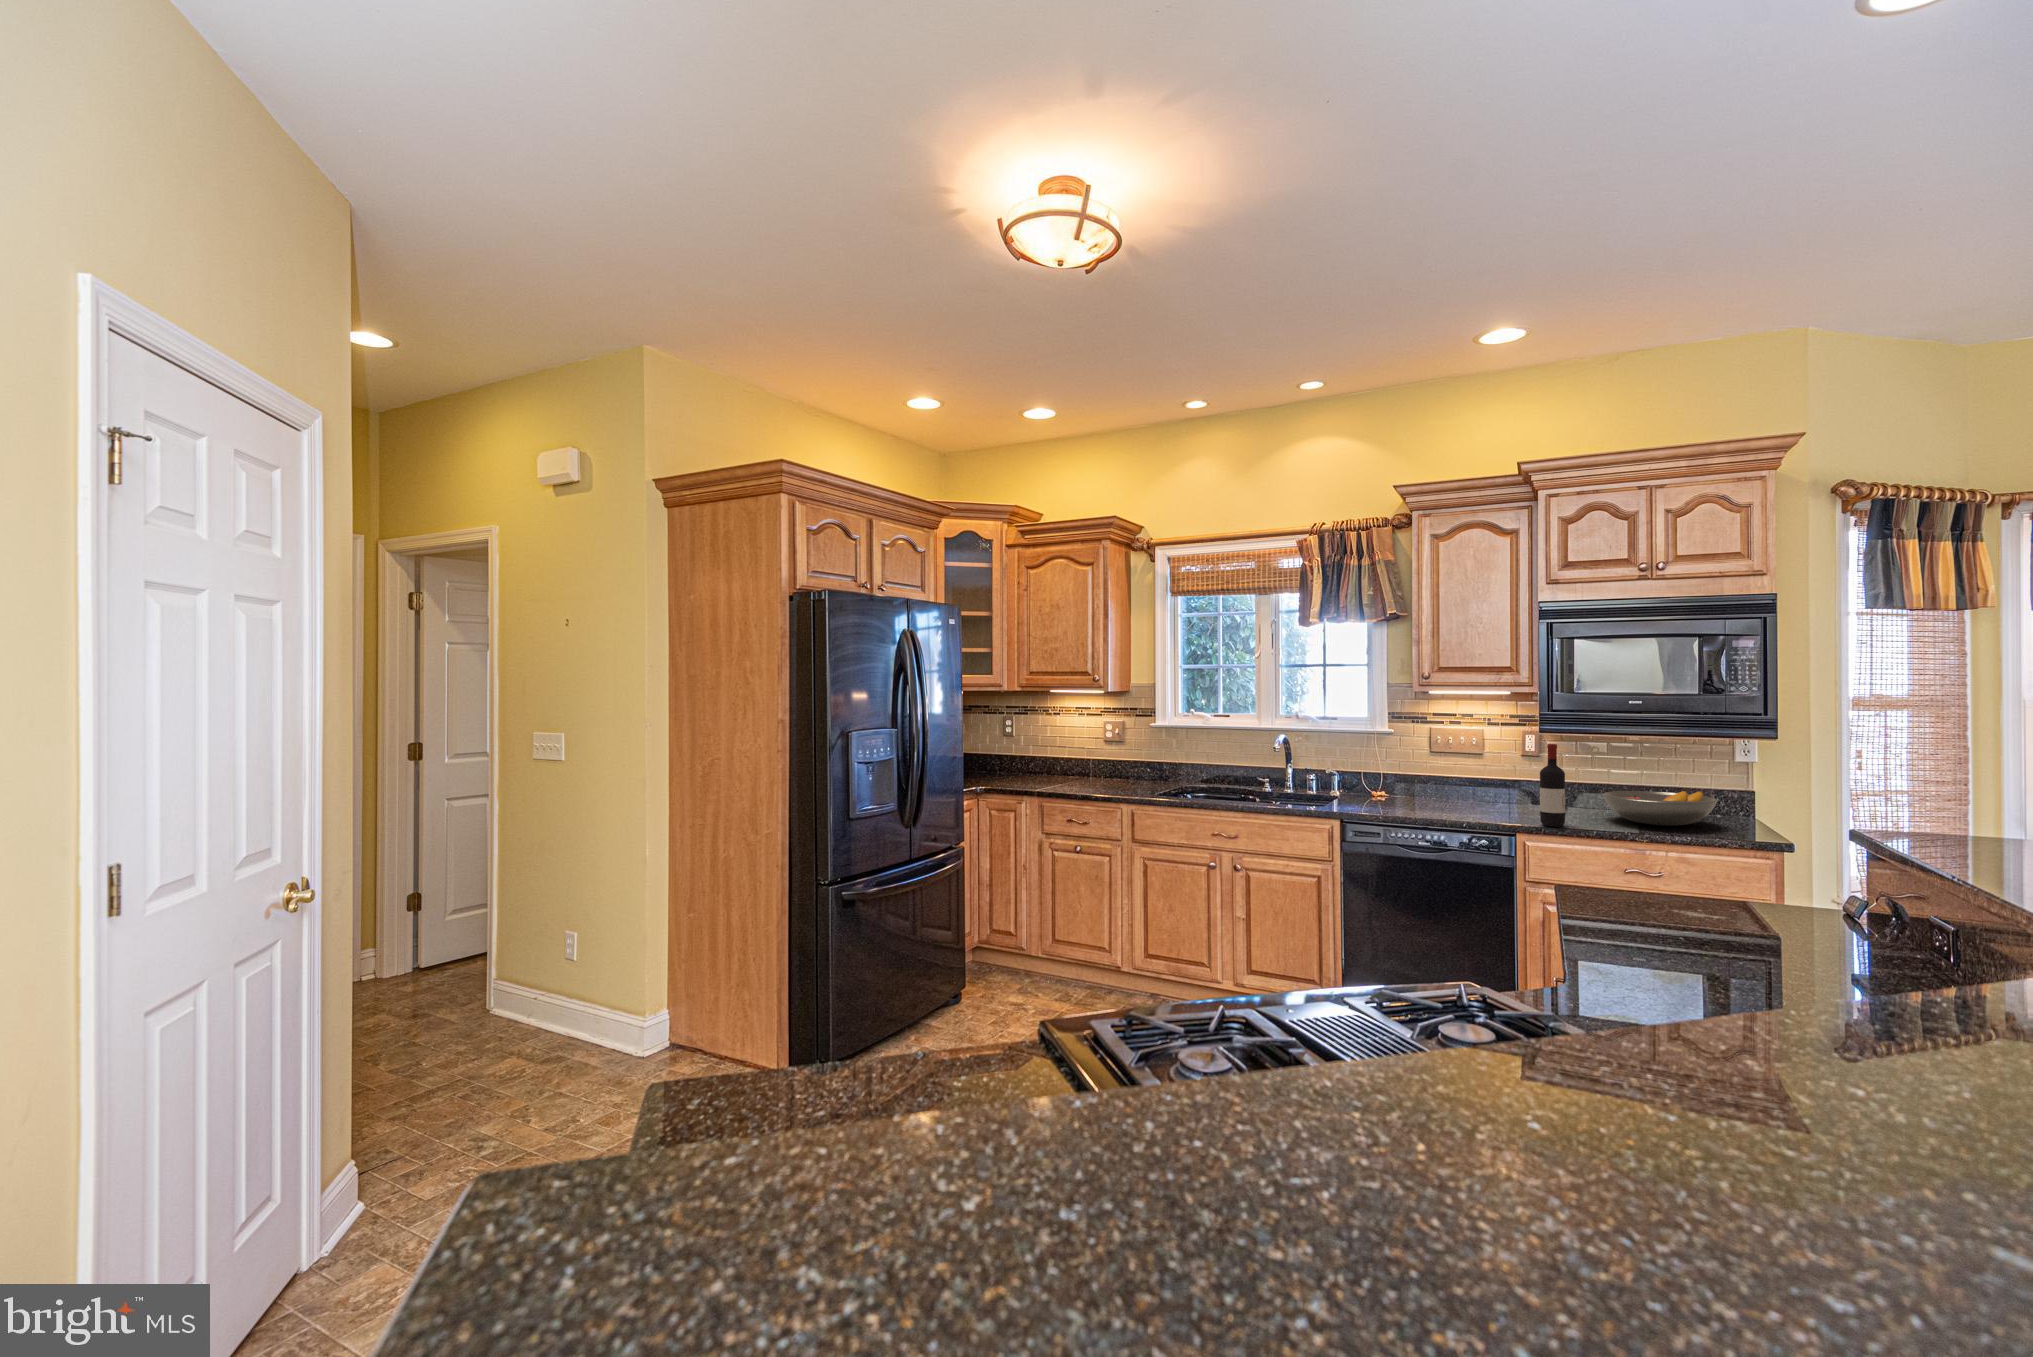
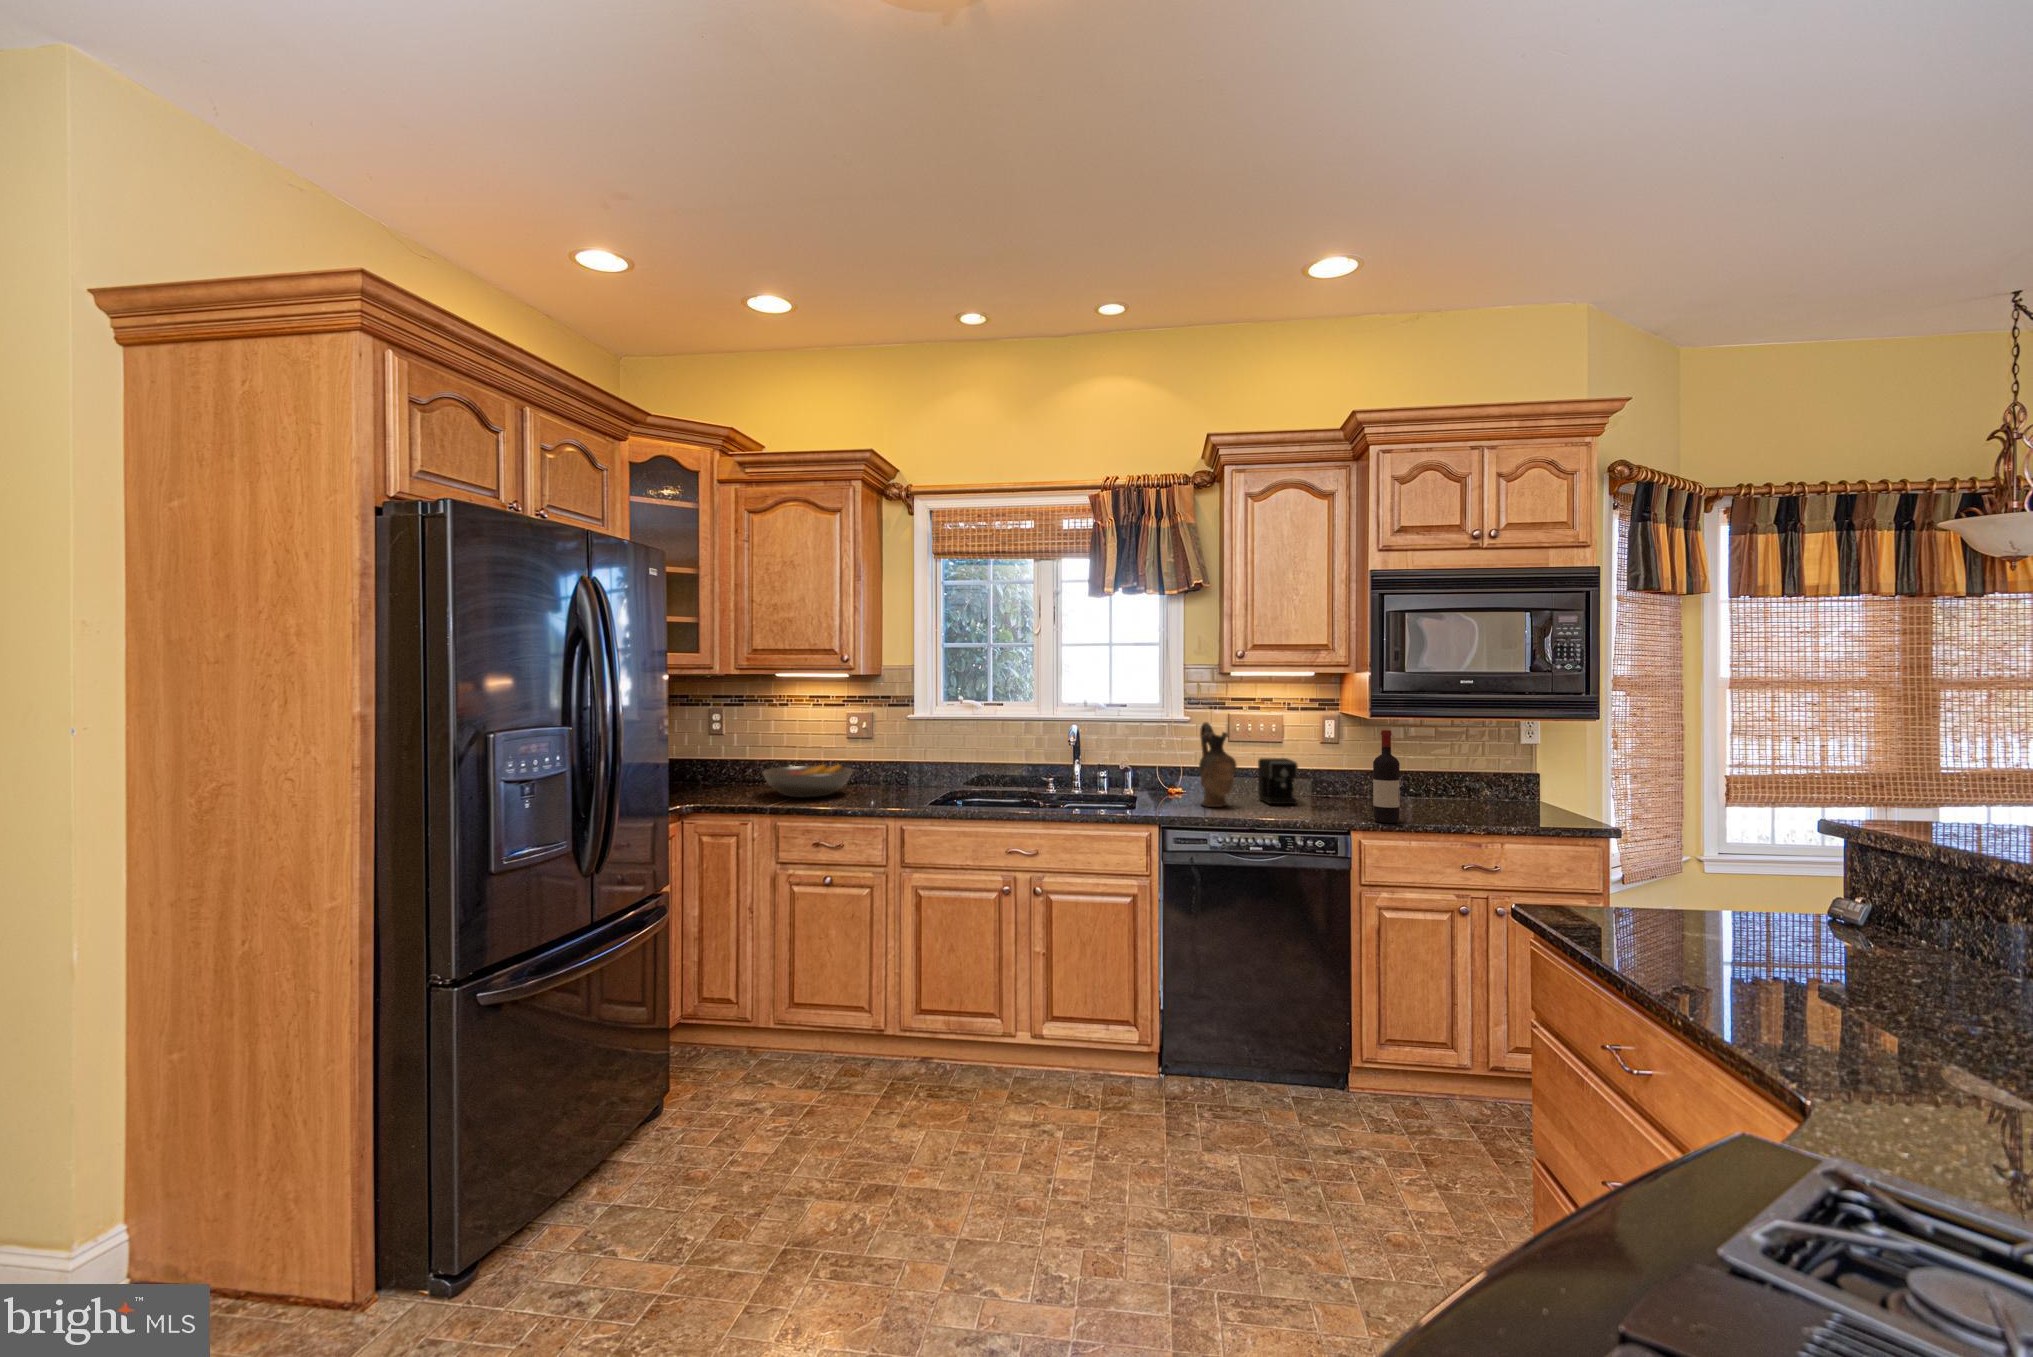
ceramic pitcher: none [1388,734,1422,807] -> present [1199,722,1236,807]
coffee maker: none [1451,767,1524,809] -> present [1258,758,1329,804]
fruit bowl: present [1602,791,1718,826] -> present [763,764,853,797]

